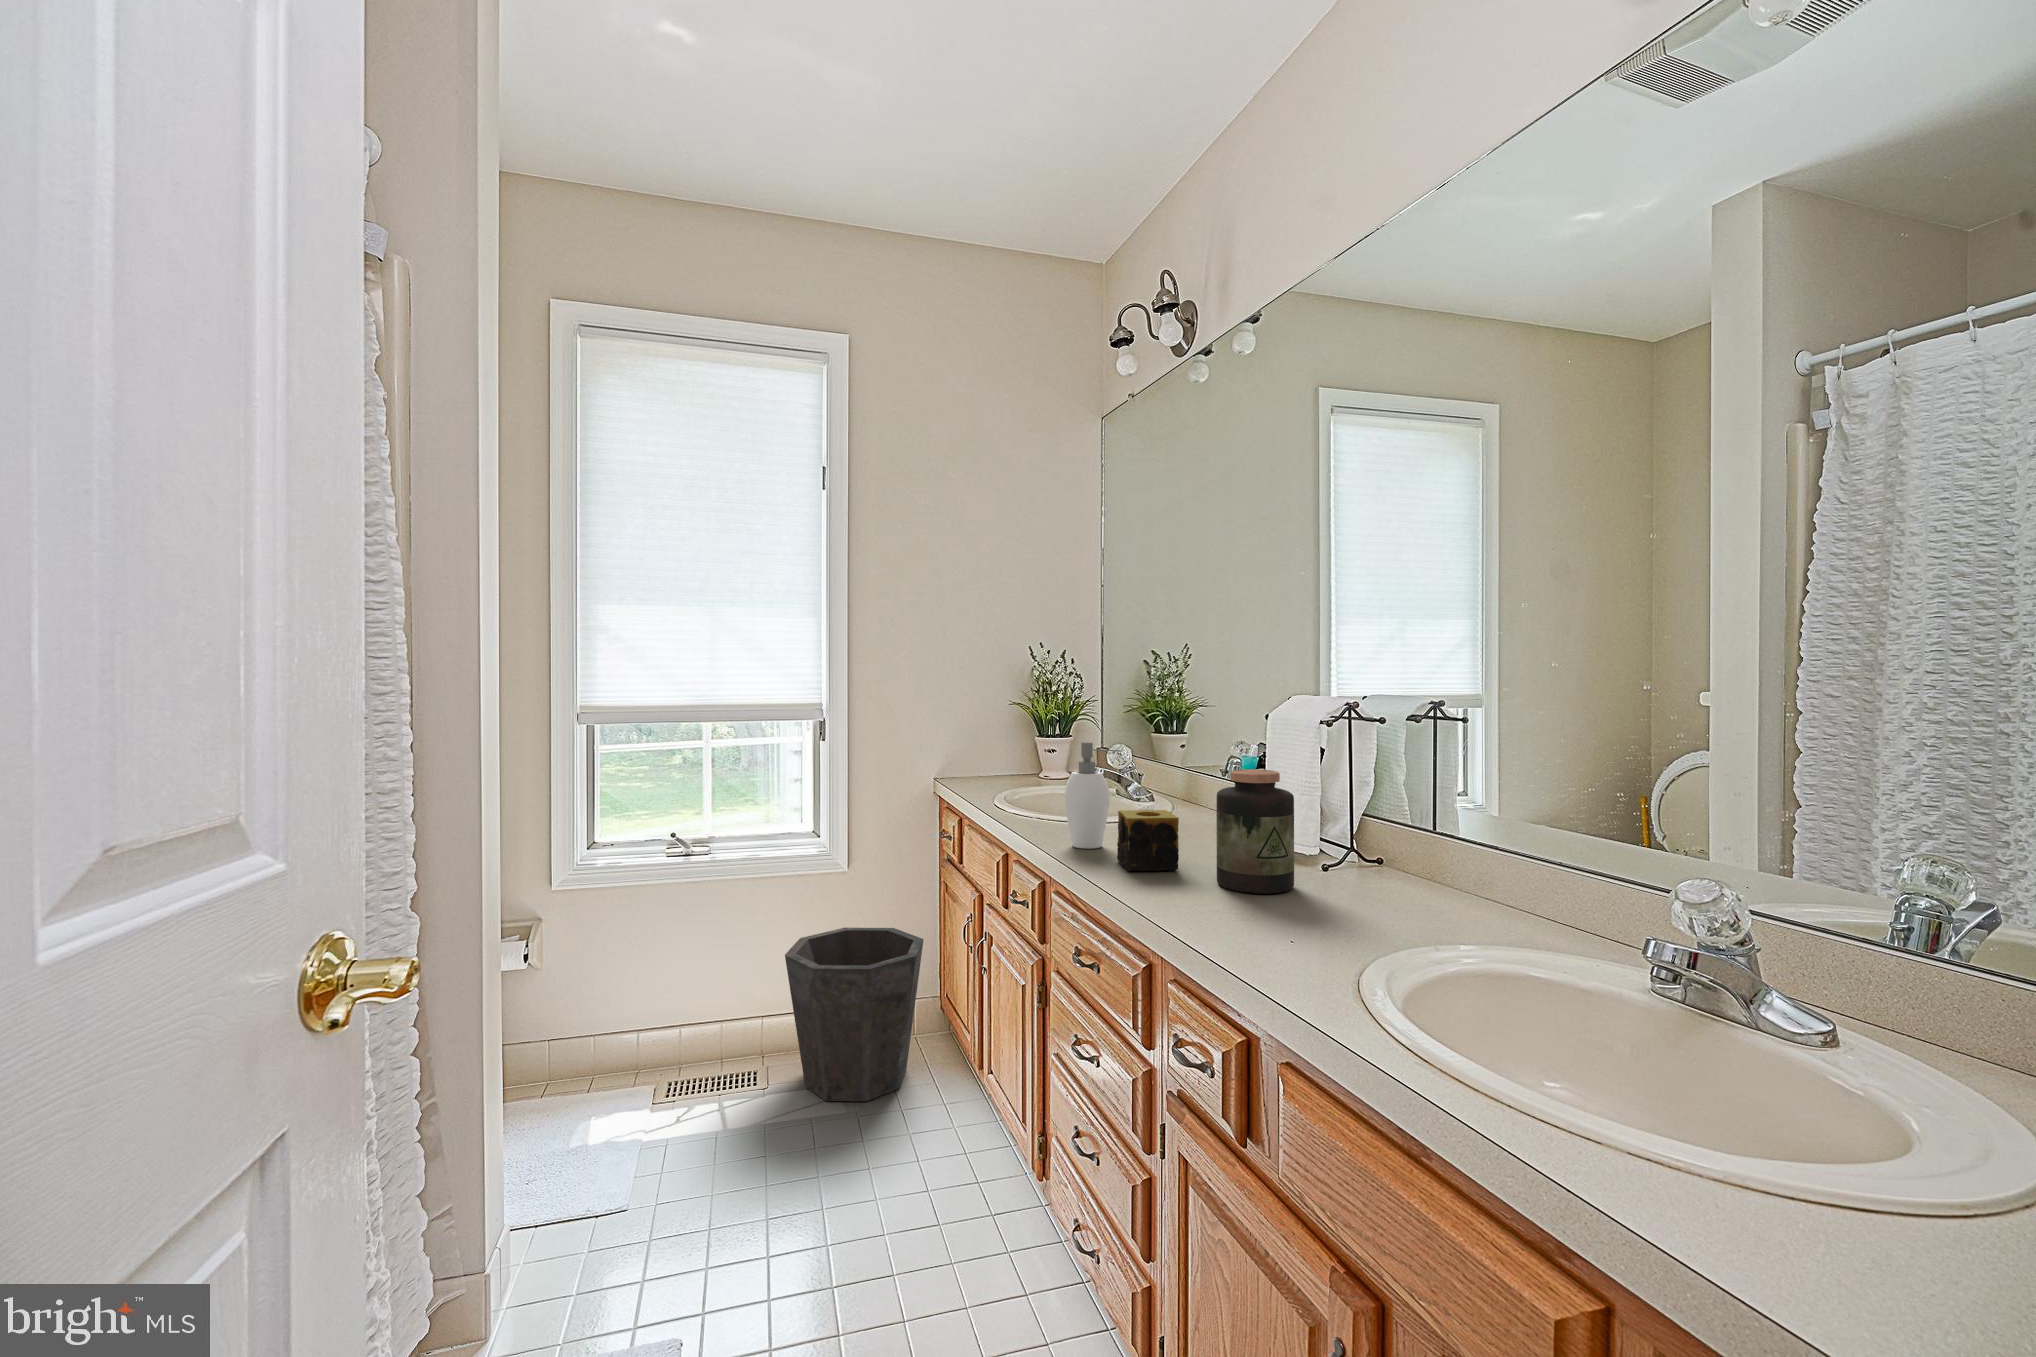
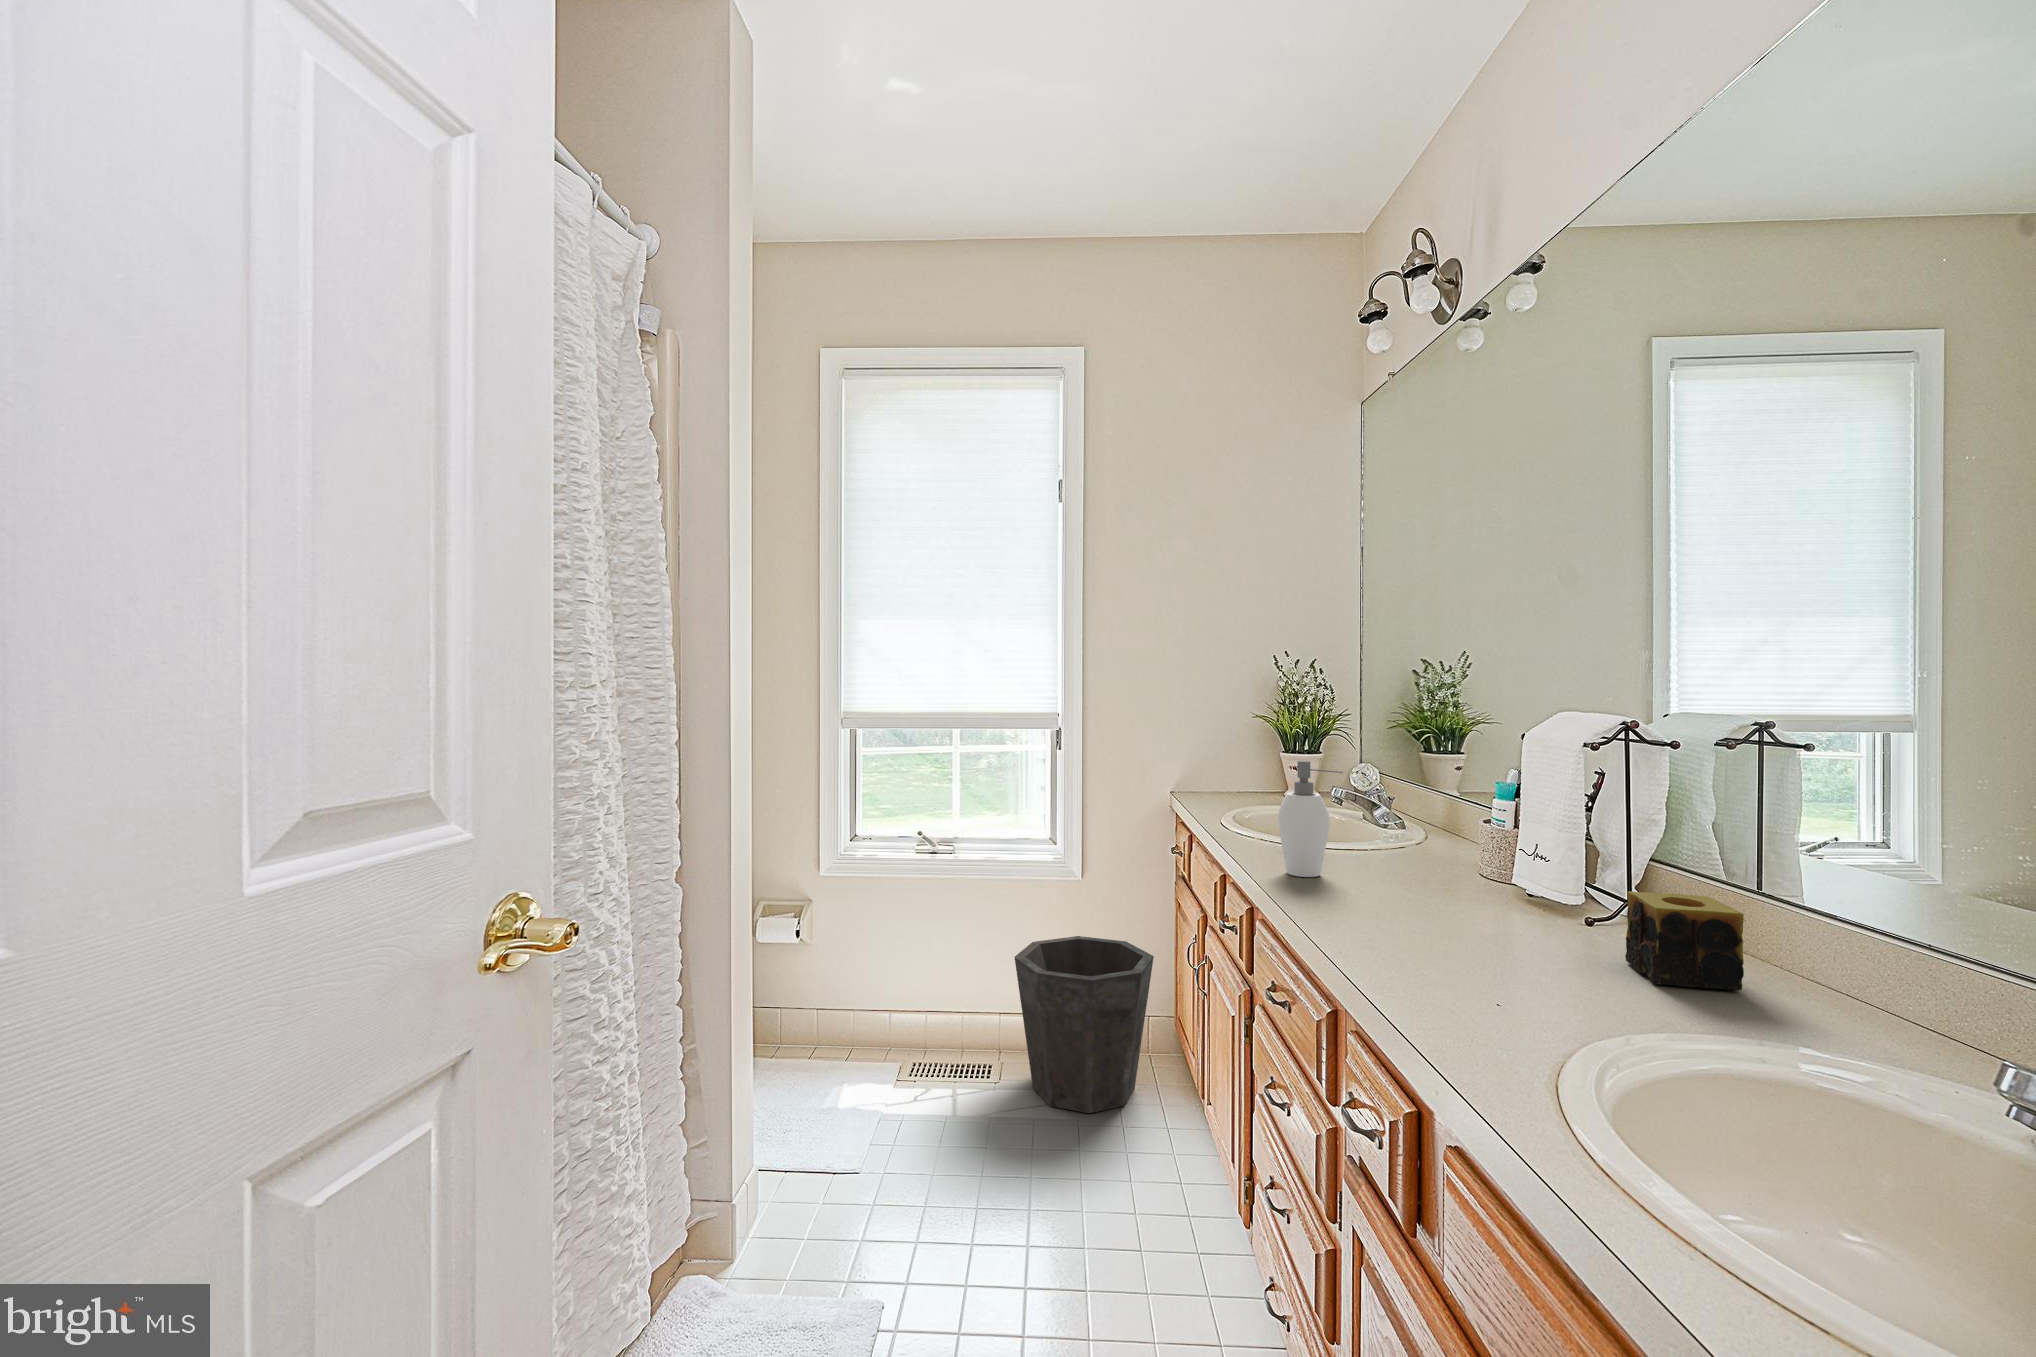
jar: present [1216,769,1294,894] -> none [1435,800,1532,947]
candle: present [1117,810,1179,871] -> present [1625,891,1744,990]

